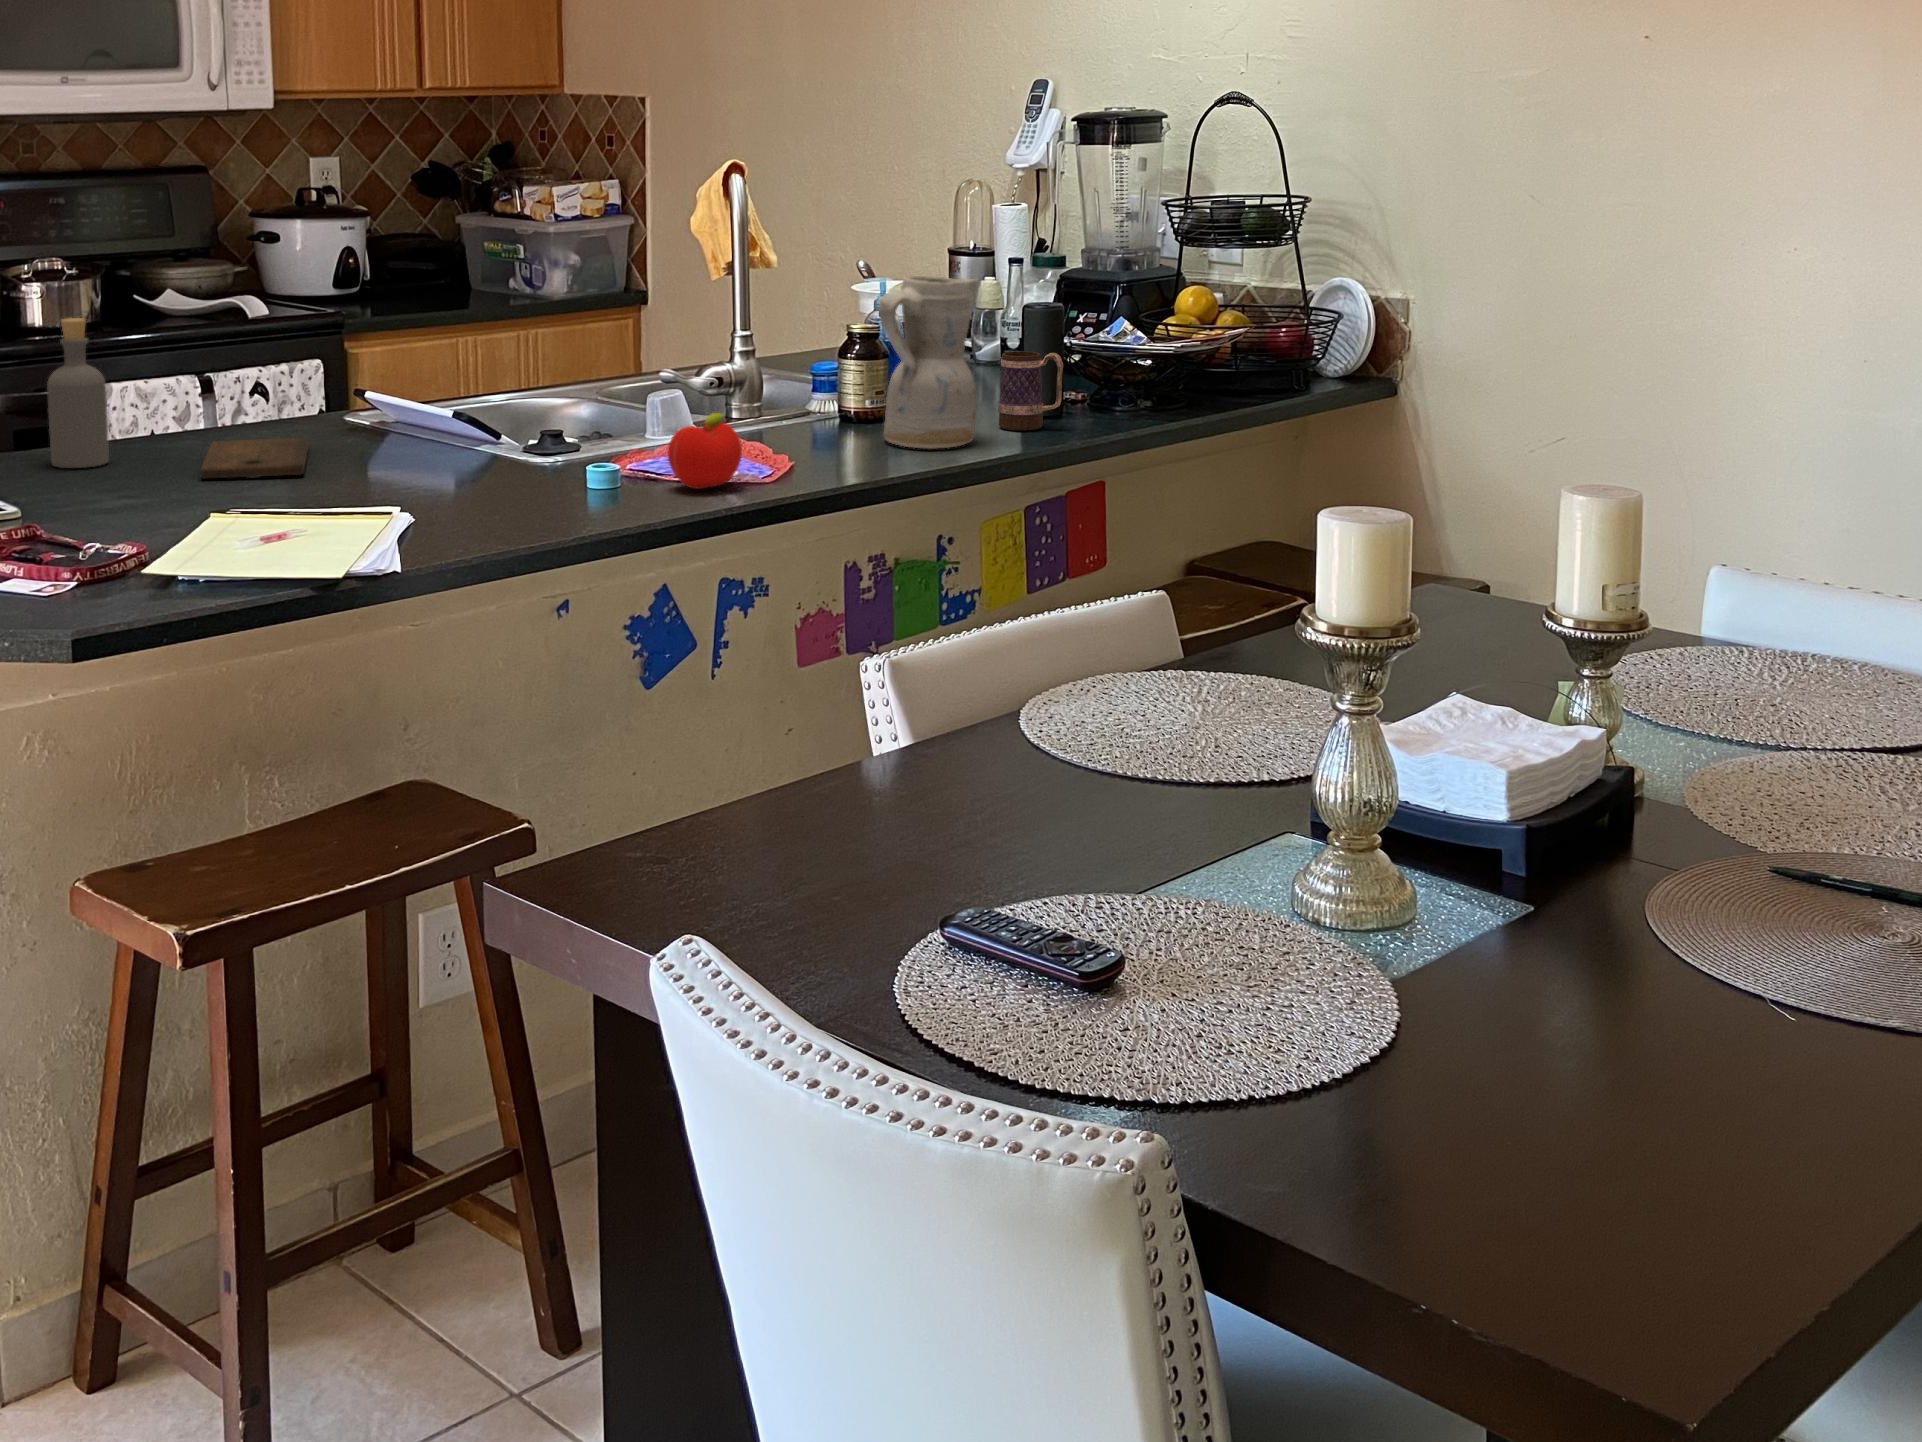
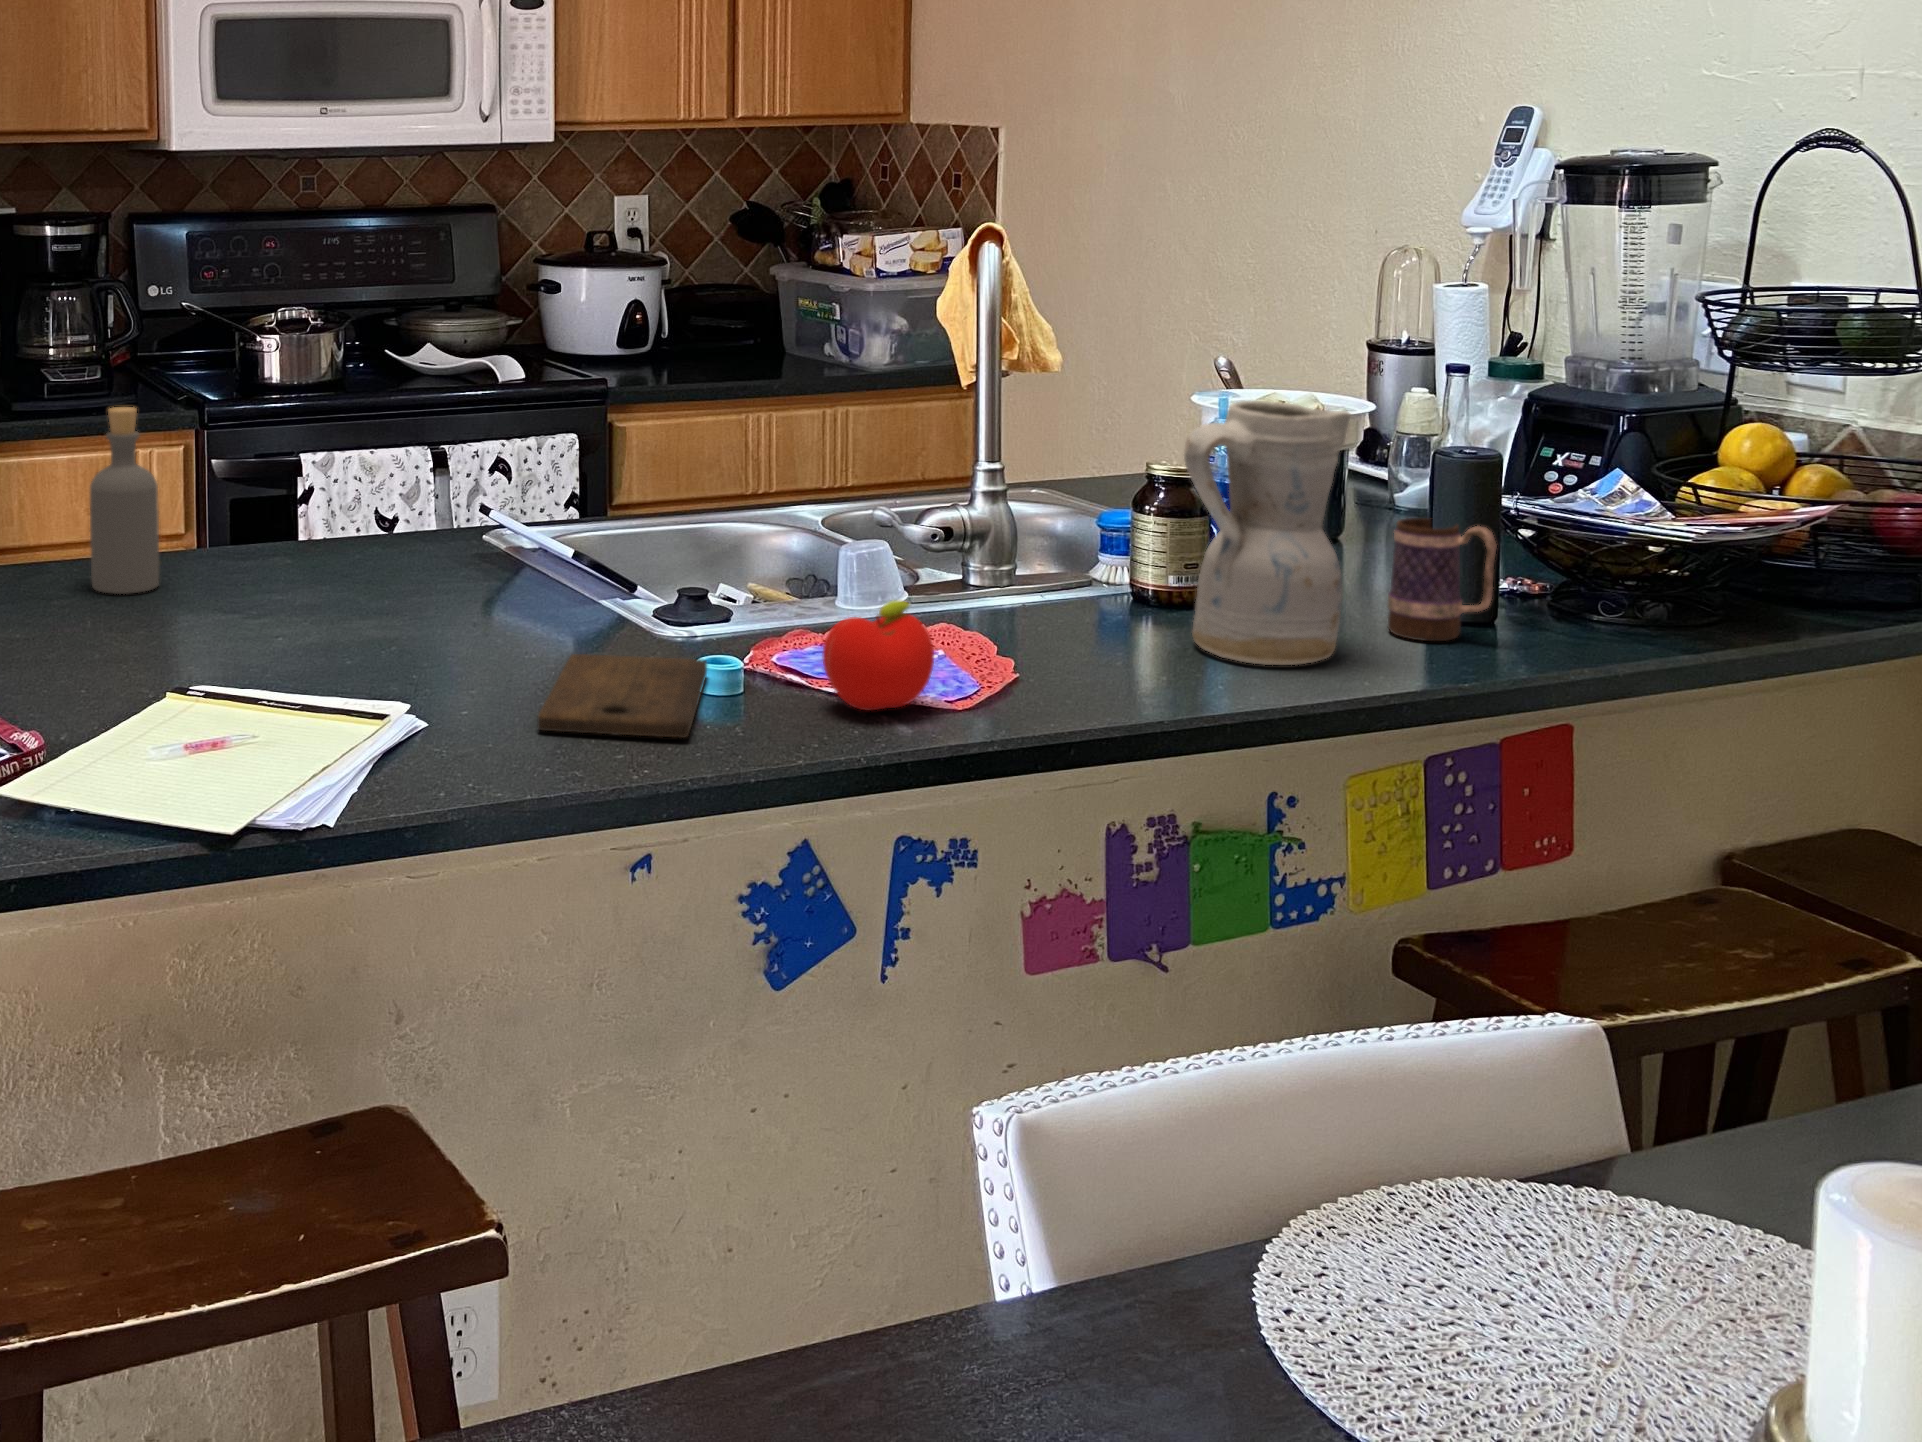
cutting board: present [201,438,308,478] -> present [538,654,707,737]

